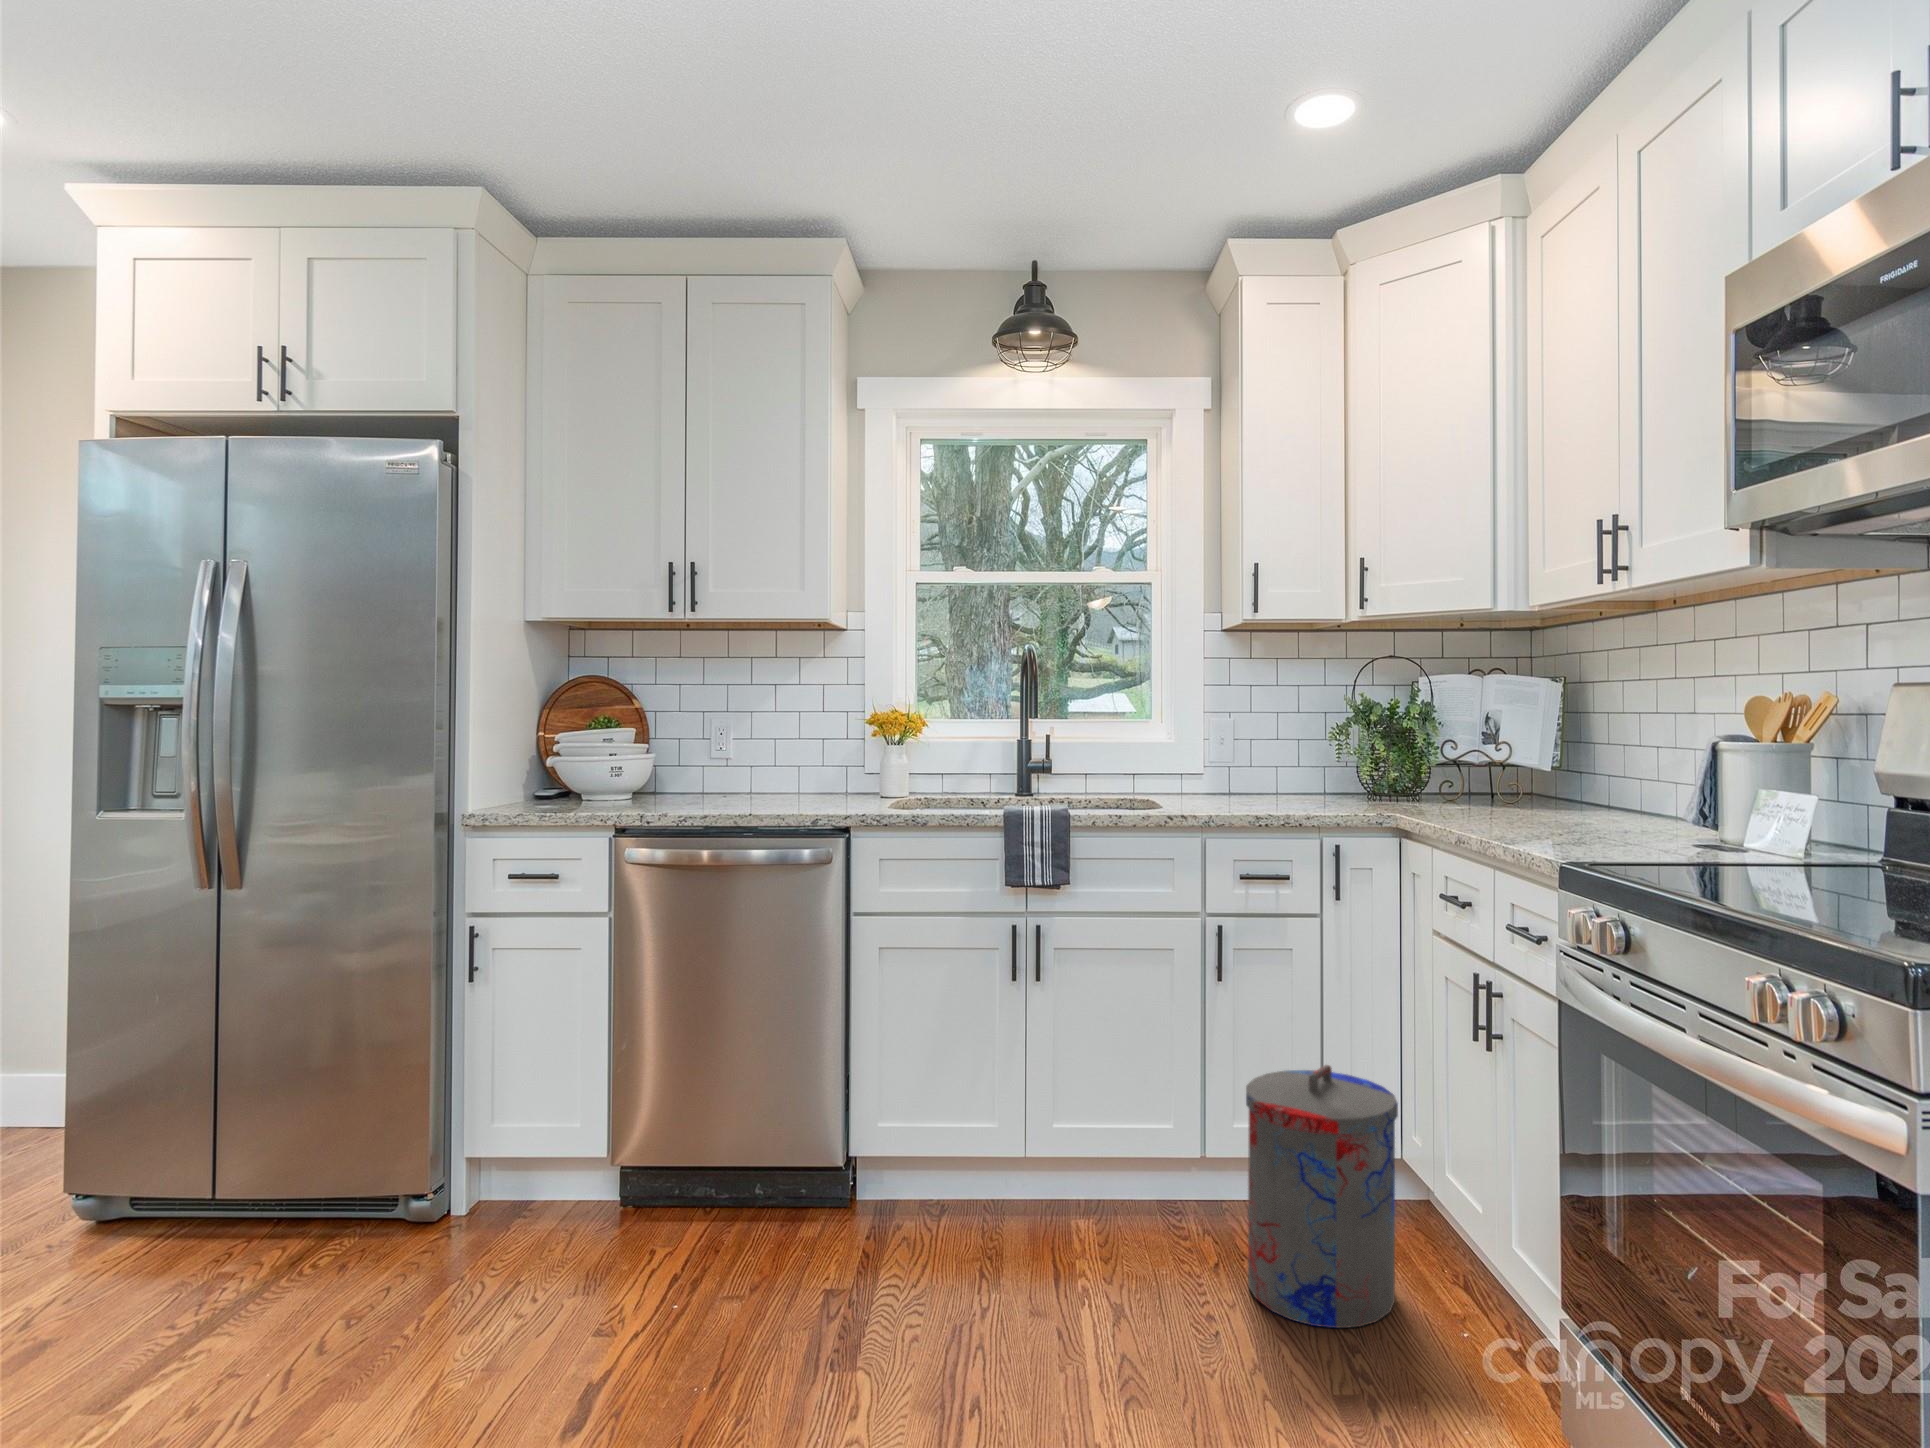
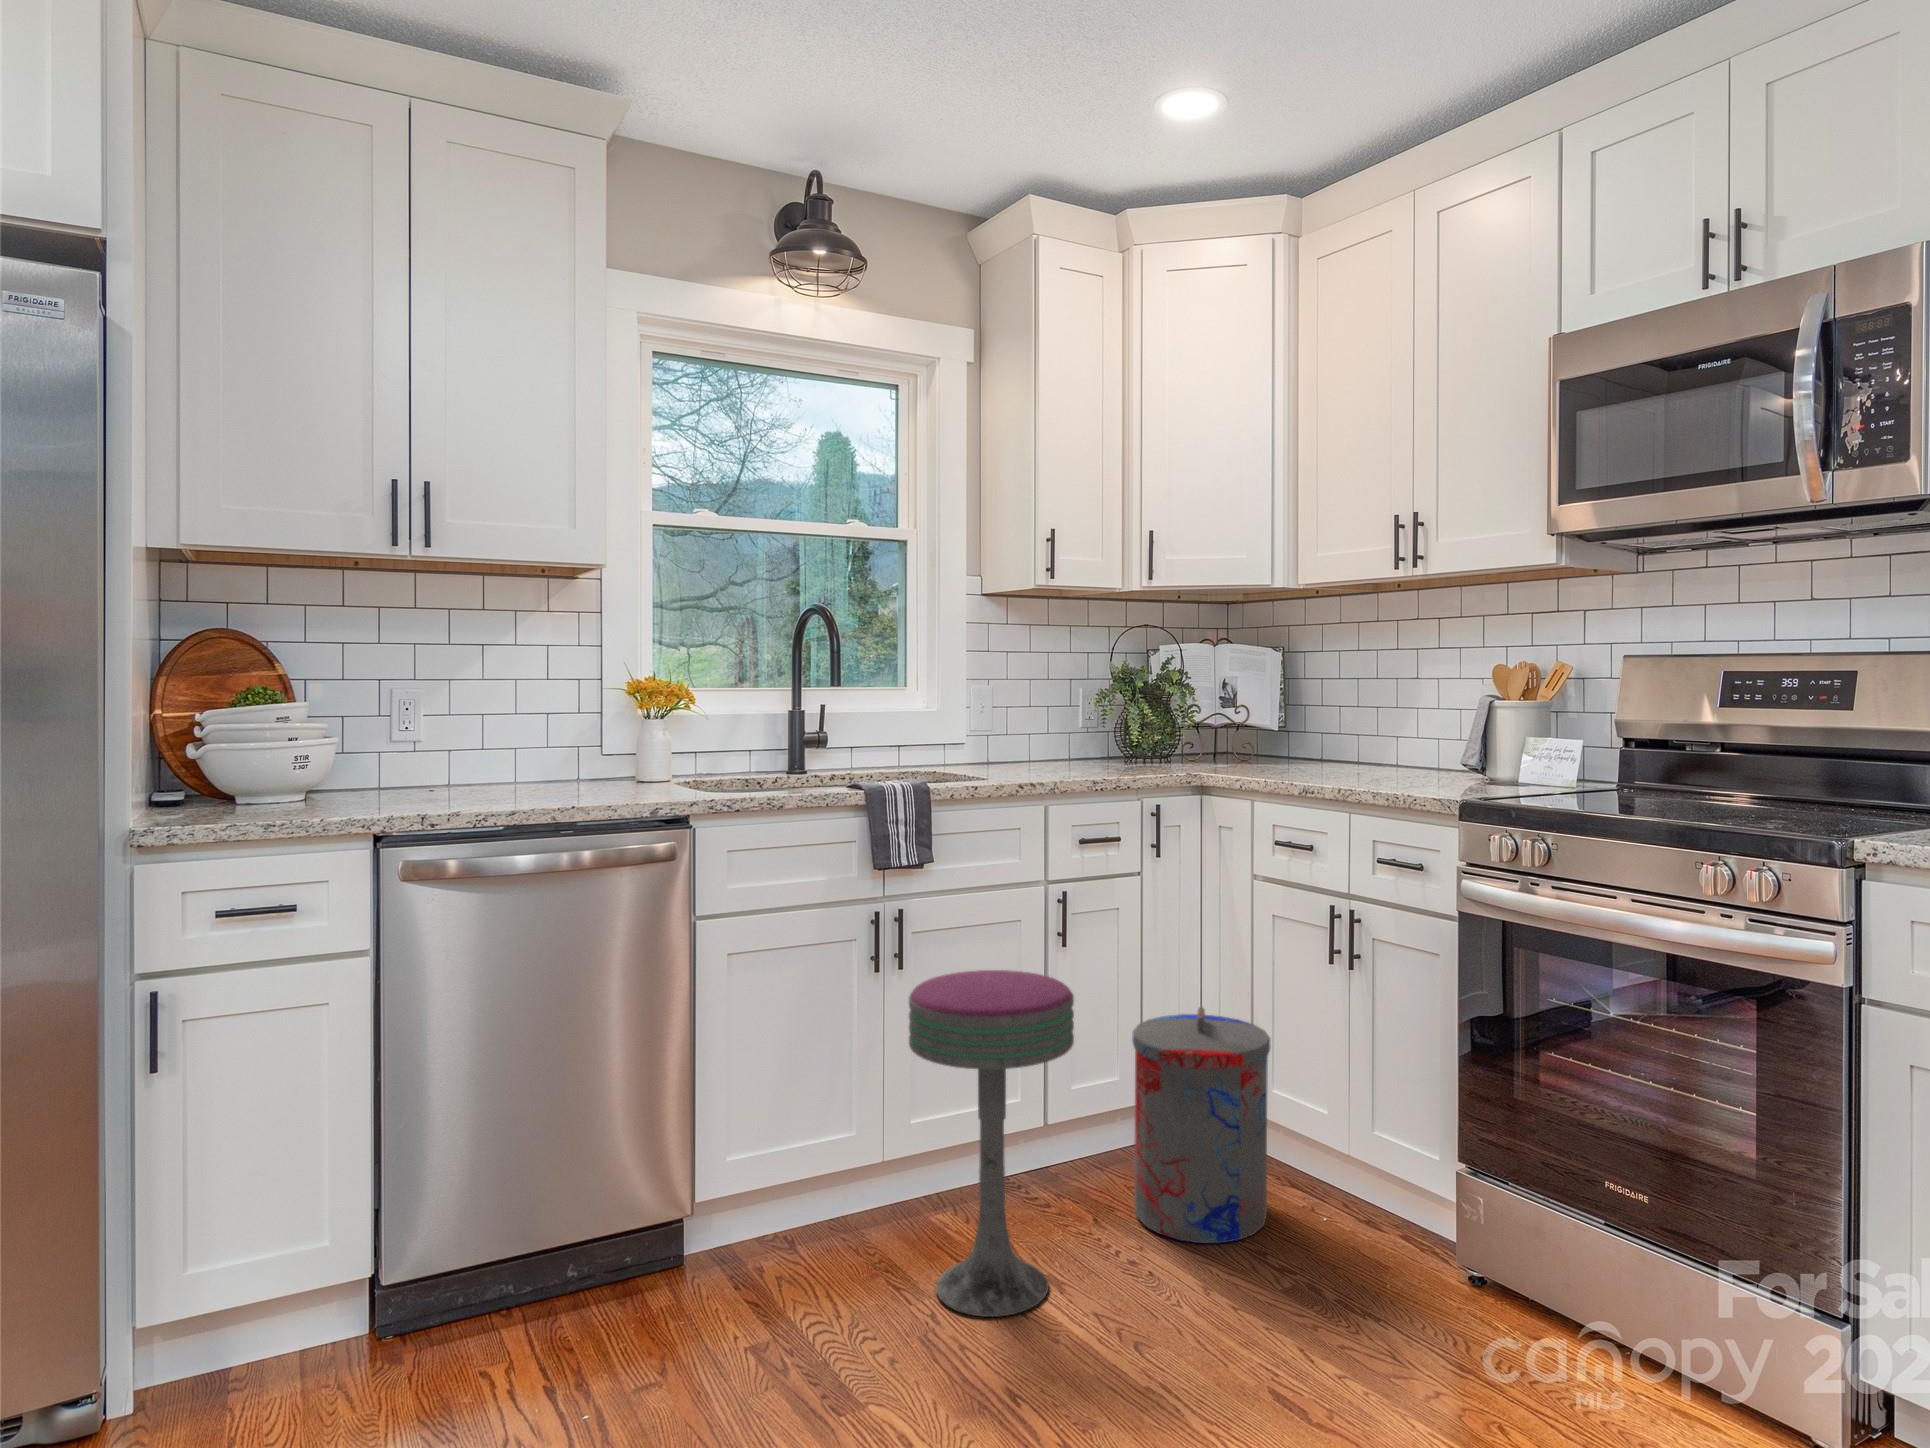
bar stool: none [971,991,1132,1335] -> present [909,970,1074,1317]

